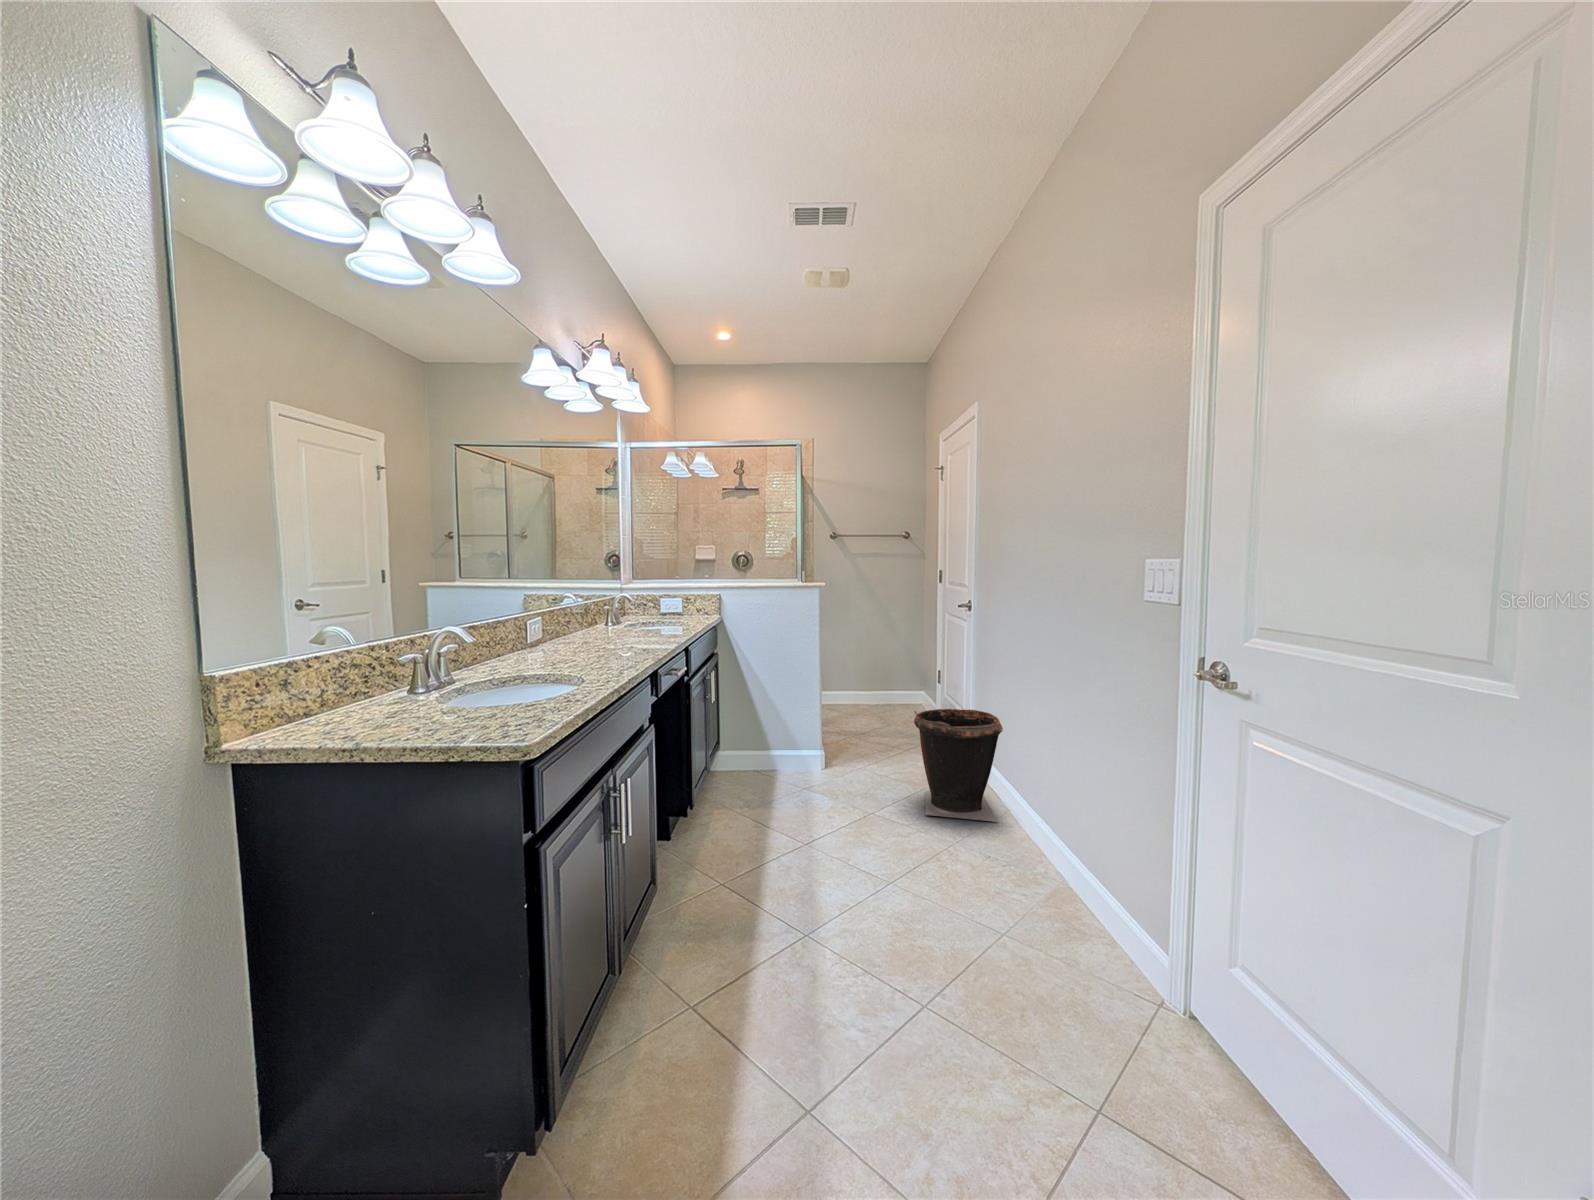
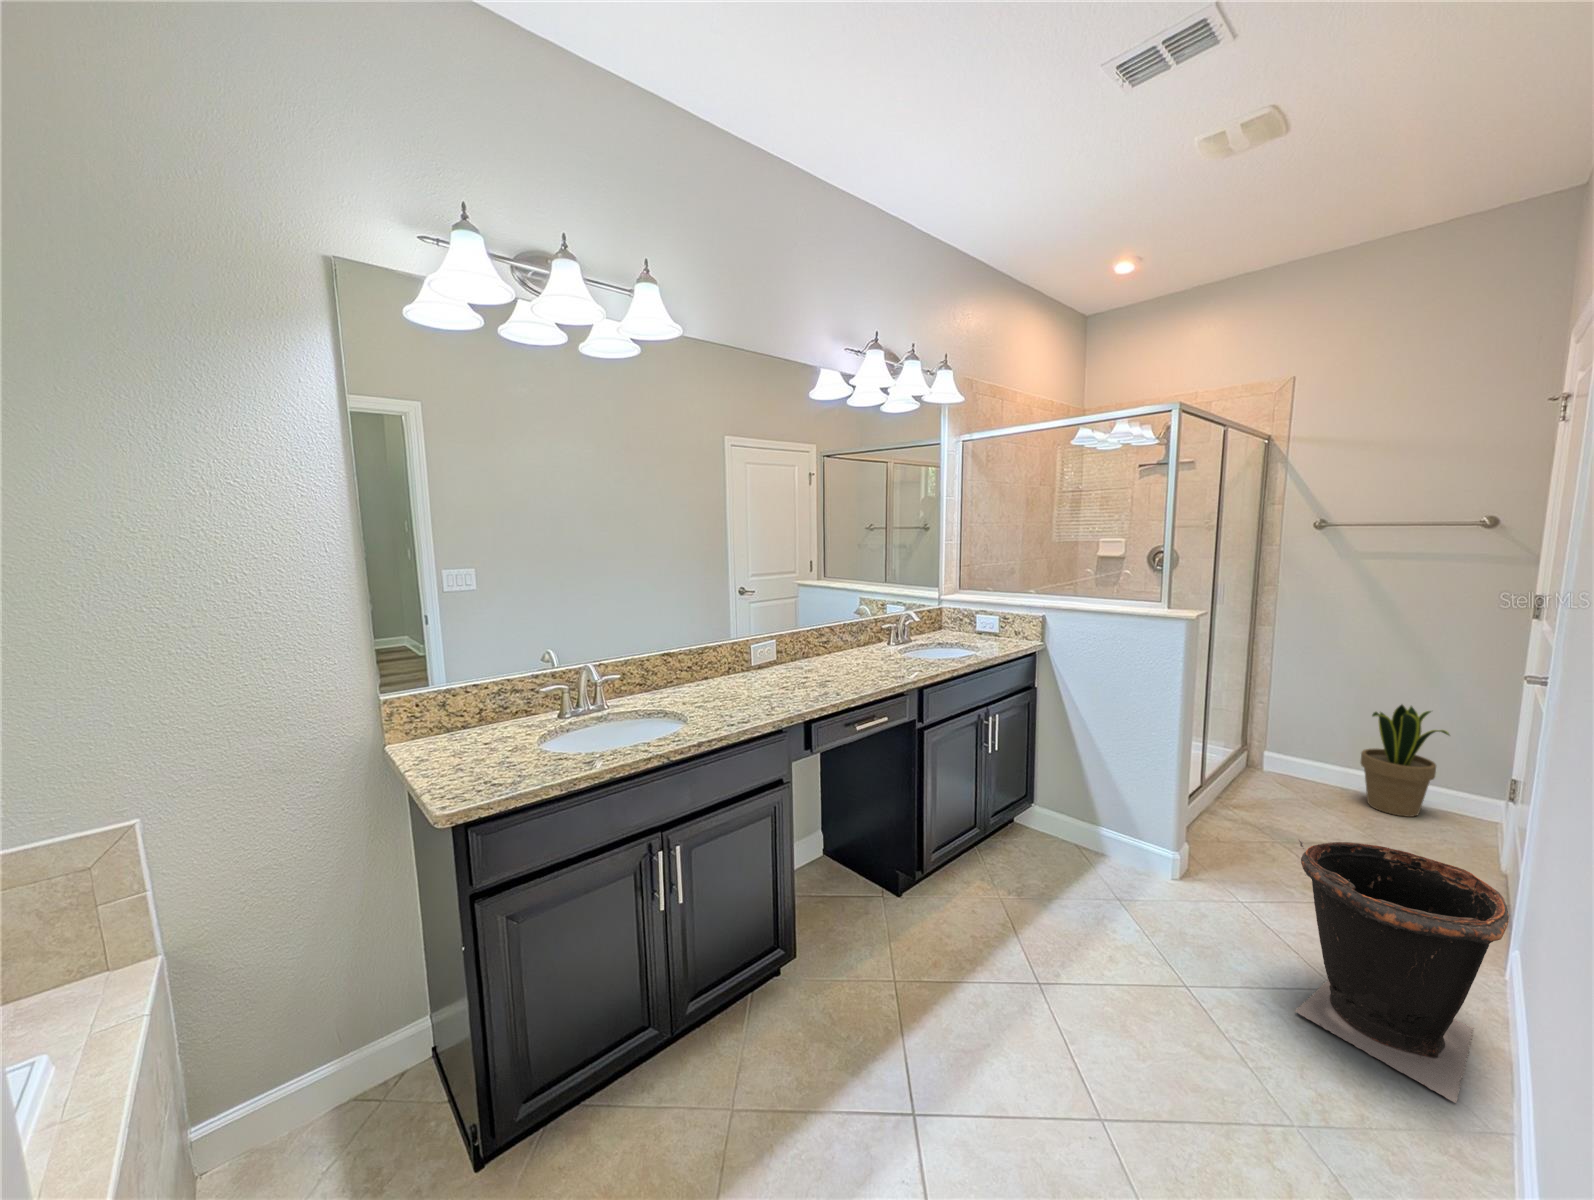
potted plant: none [869,648,909,720] -> present [1361,705,1449,817]

